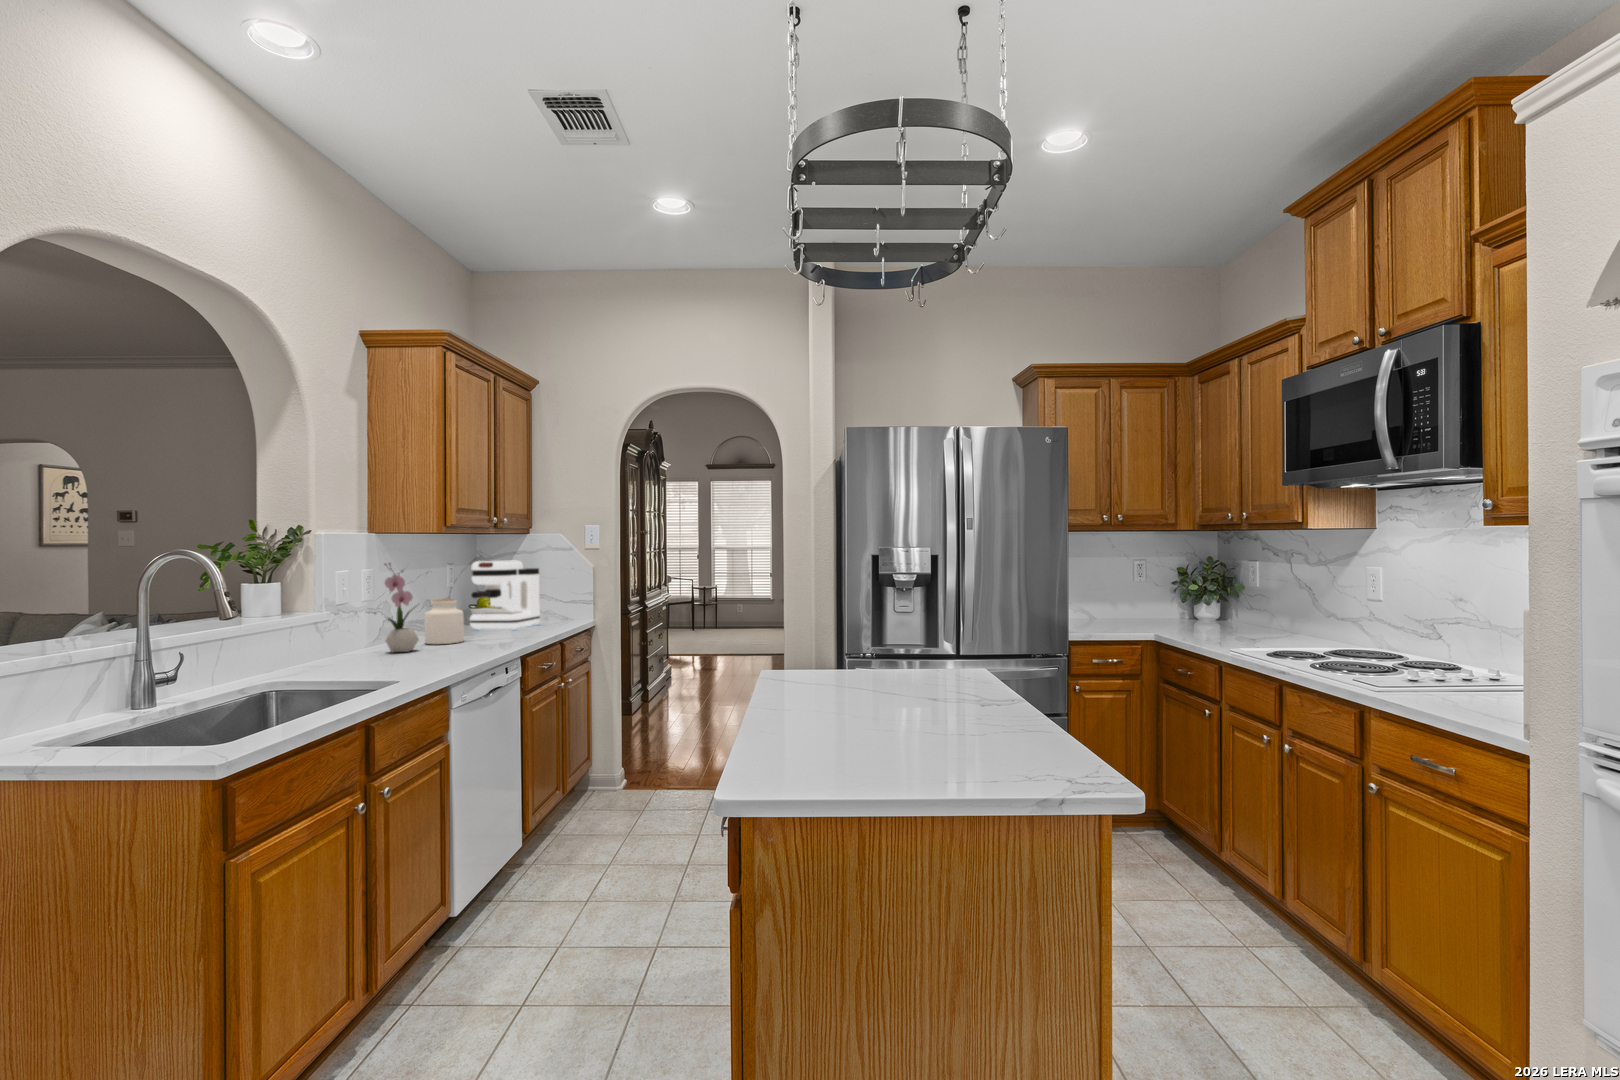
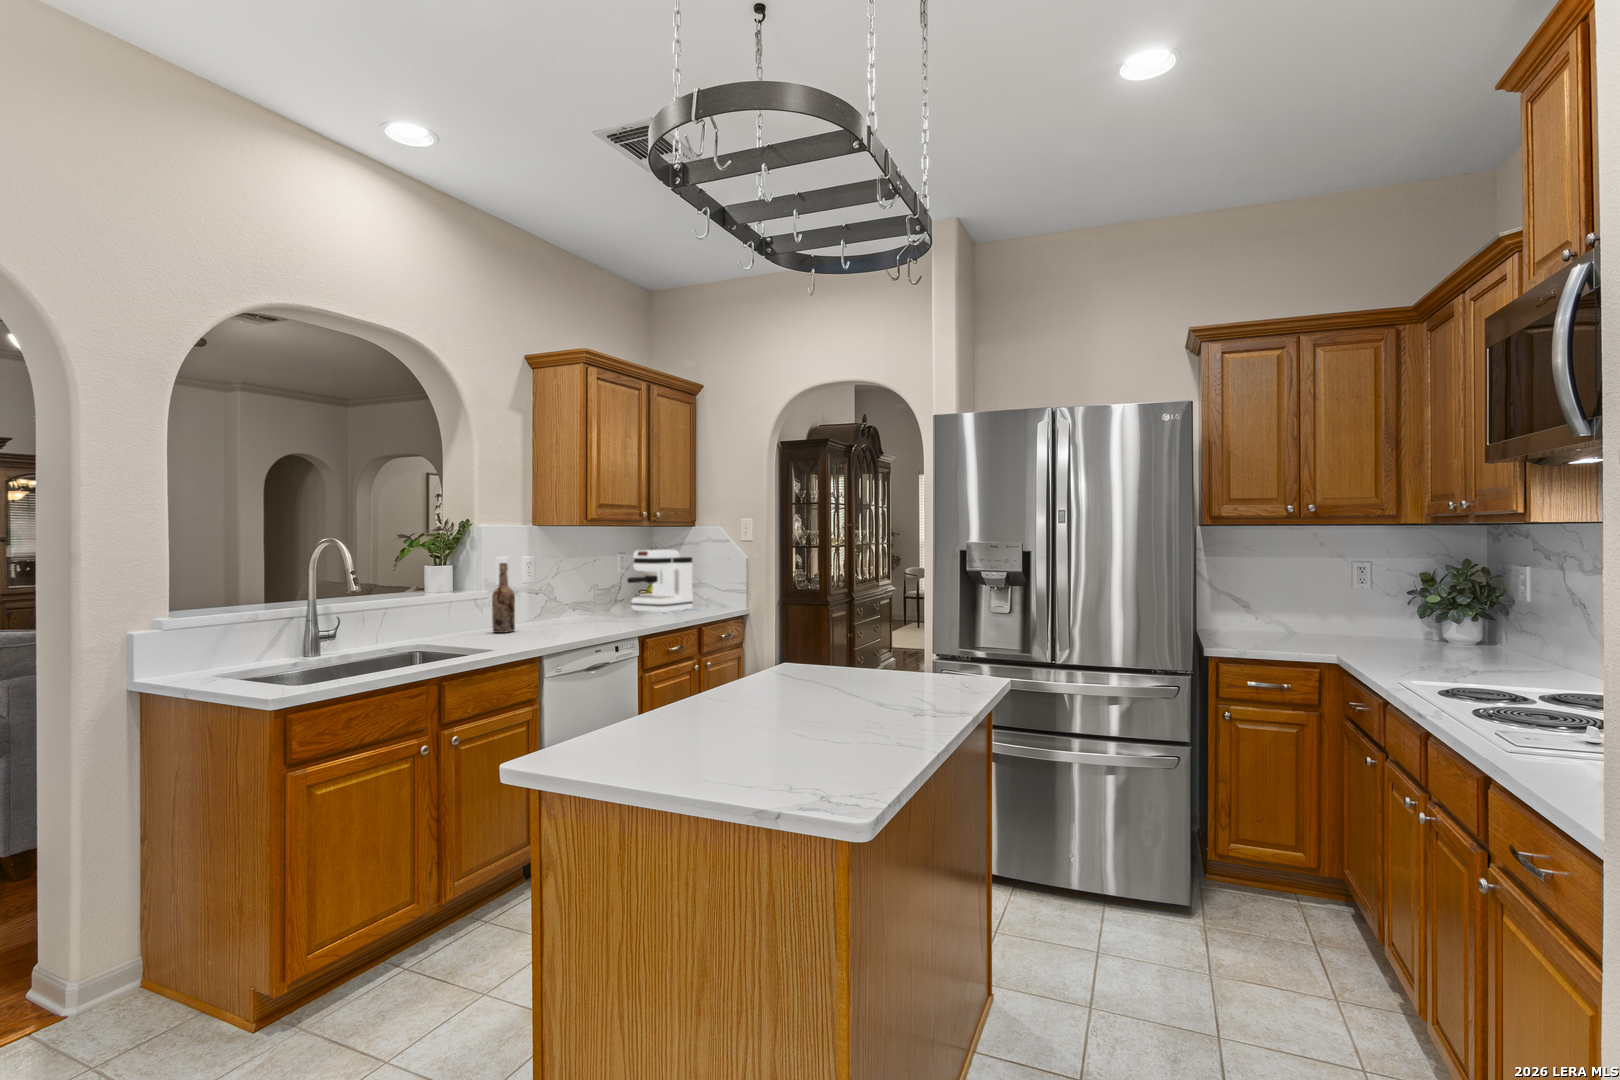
flower arrangement: present [385,563,419,652] -> none [532,551,565,627]
wine bottle: none [339,577,369,662] -> present [492,563,515,633]
jar: present [425,599,464,644] -> none [576,583,608,622]

